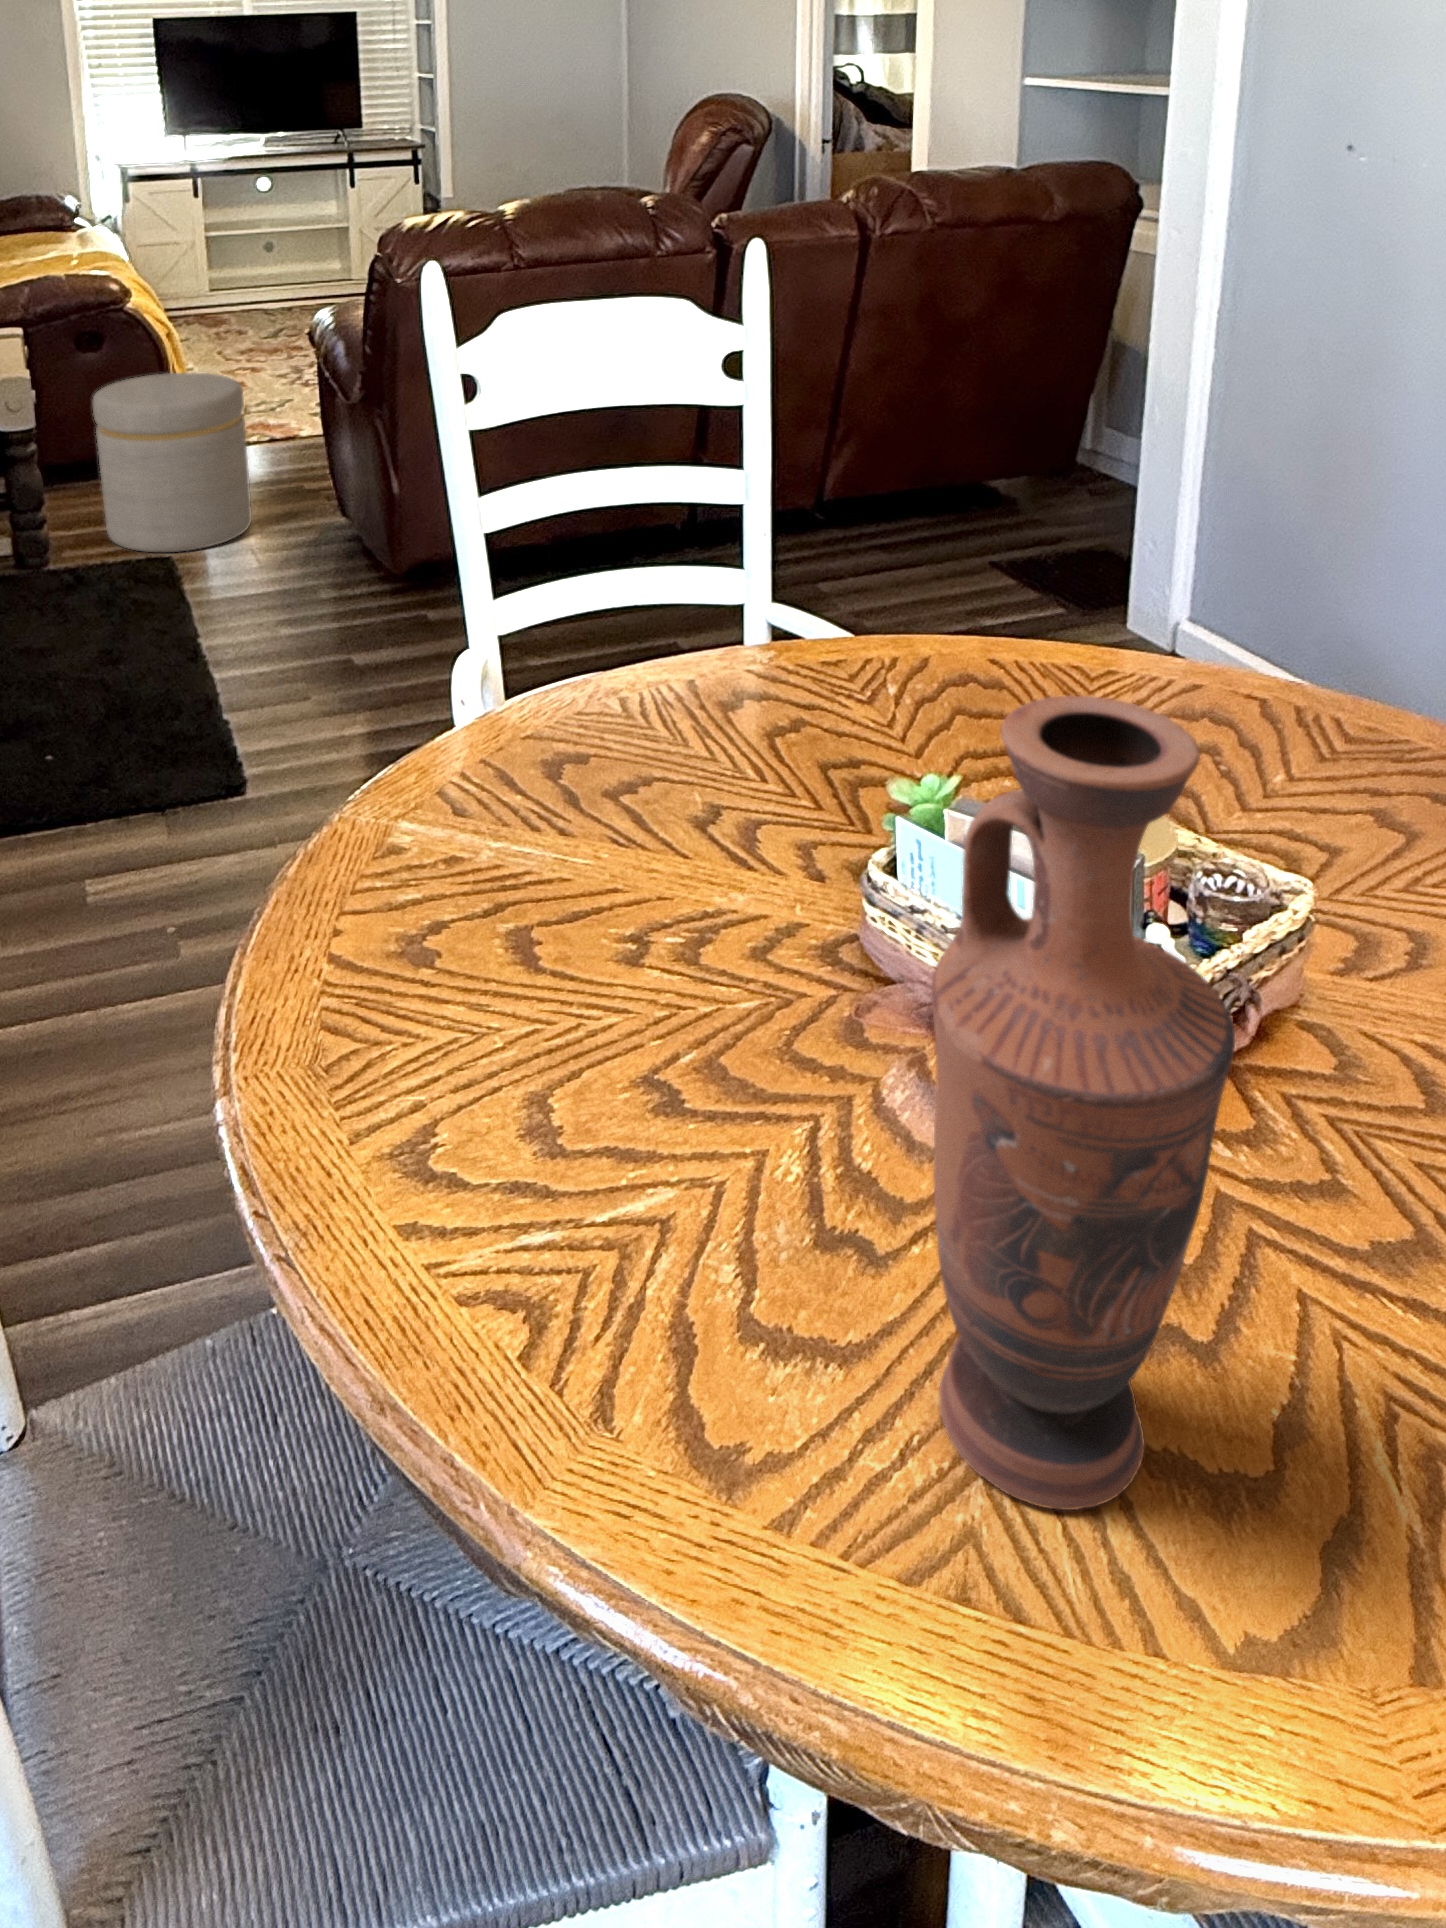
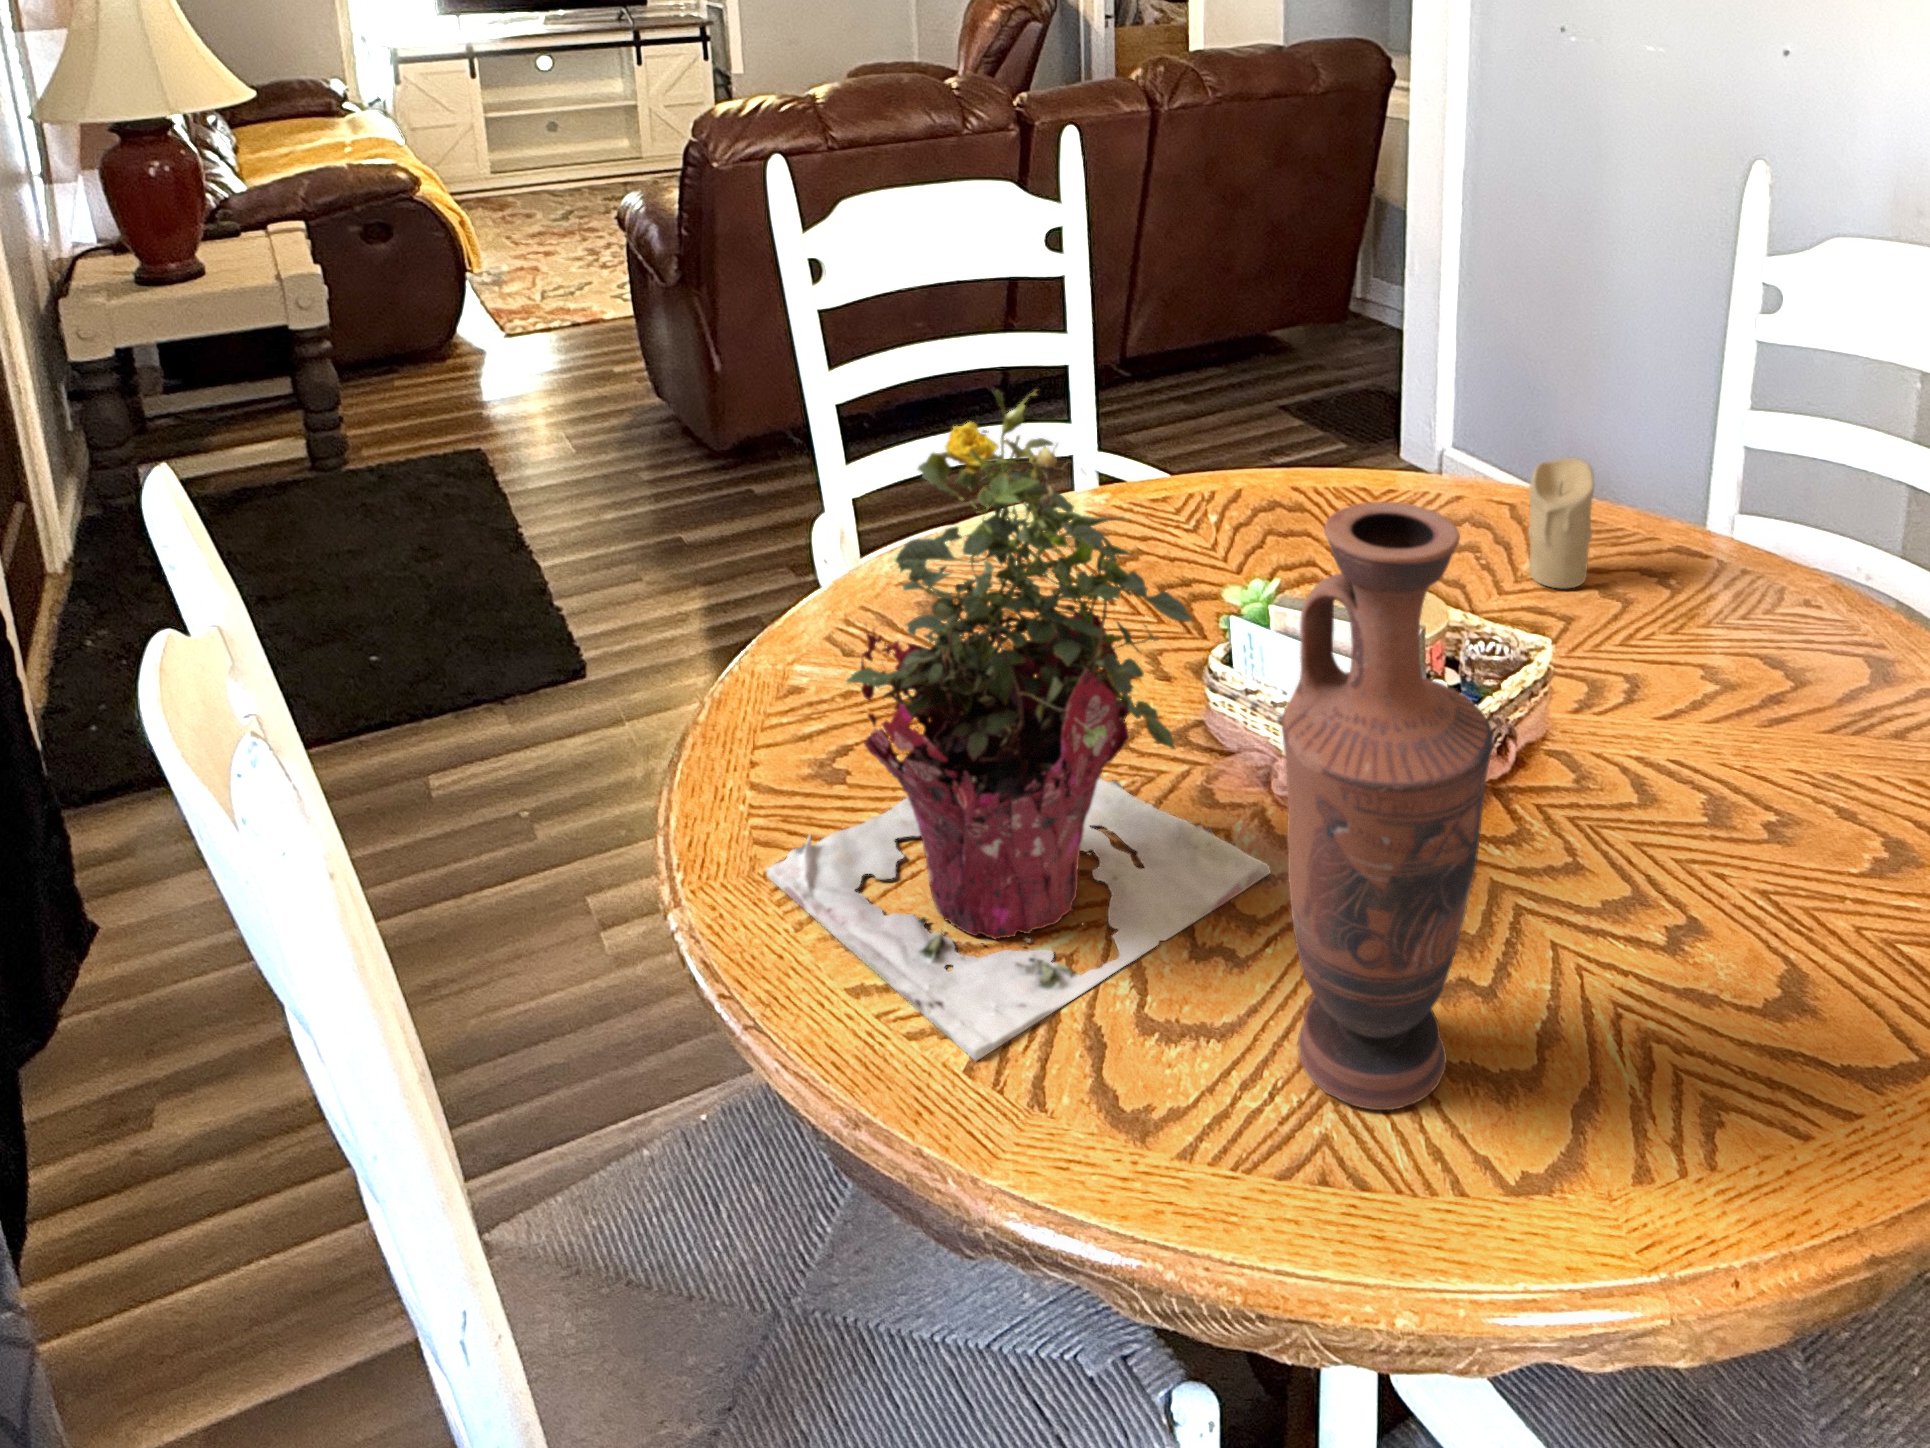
ottoman: present [93,373,252,552] -> none [391,259,565,443]
potted plant: none [318,519,925,1348] -> present [766,390,1271,1061]
candle: none [1284,644,1378,806] -> present [1529,458,1594,588]

